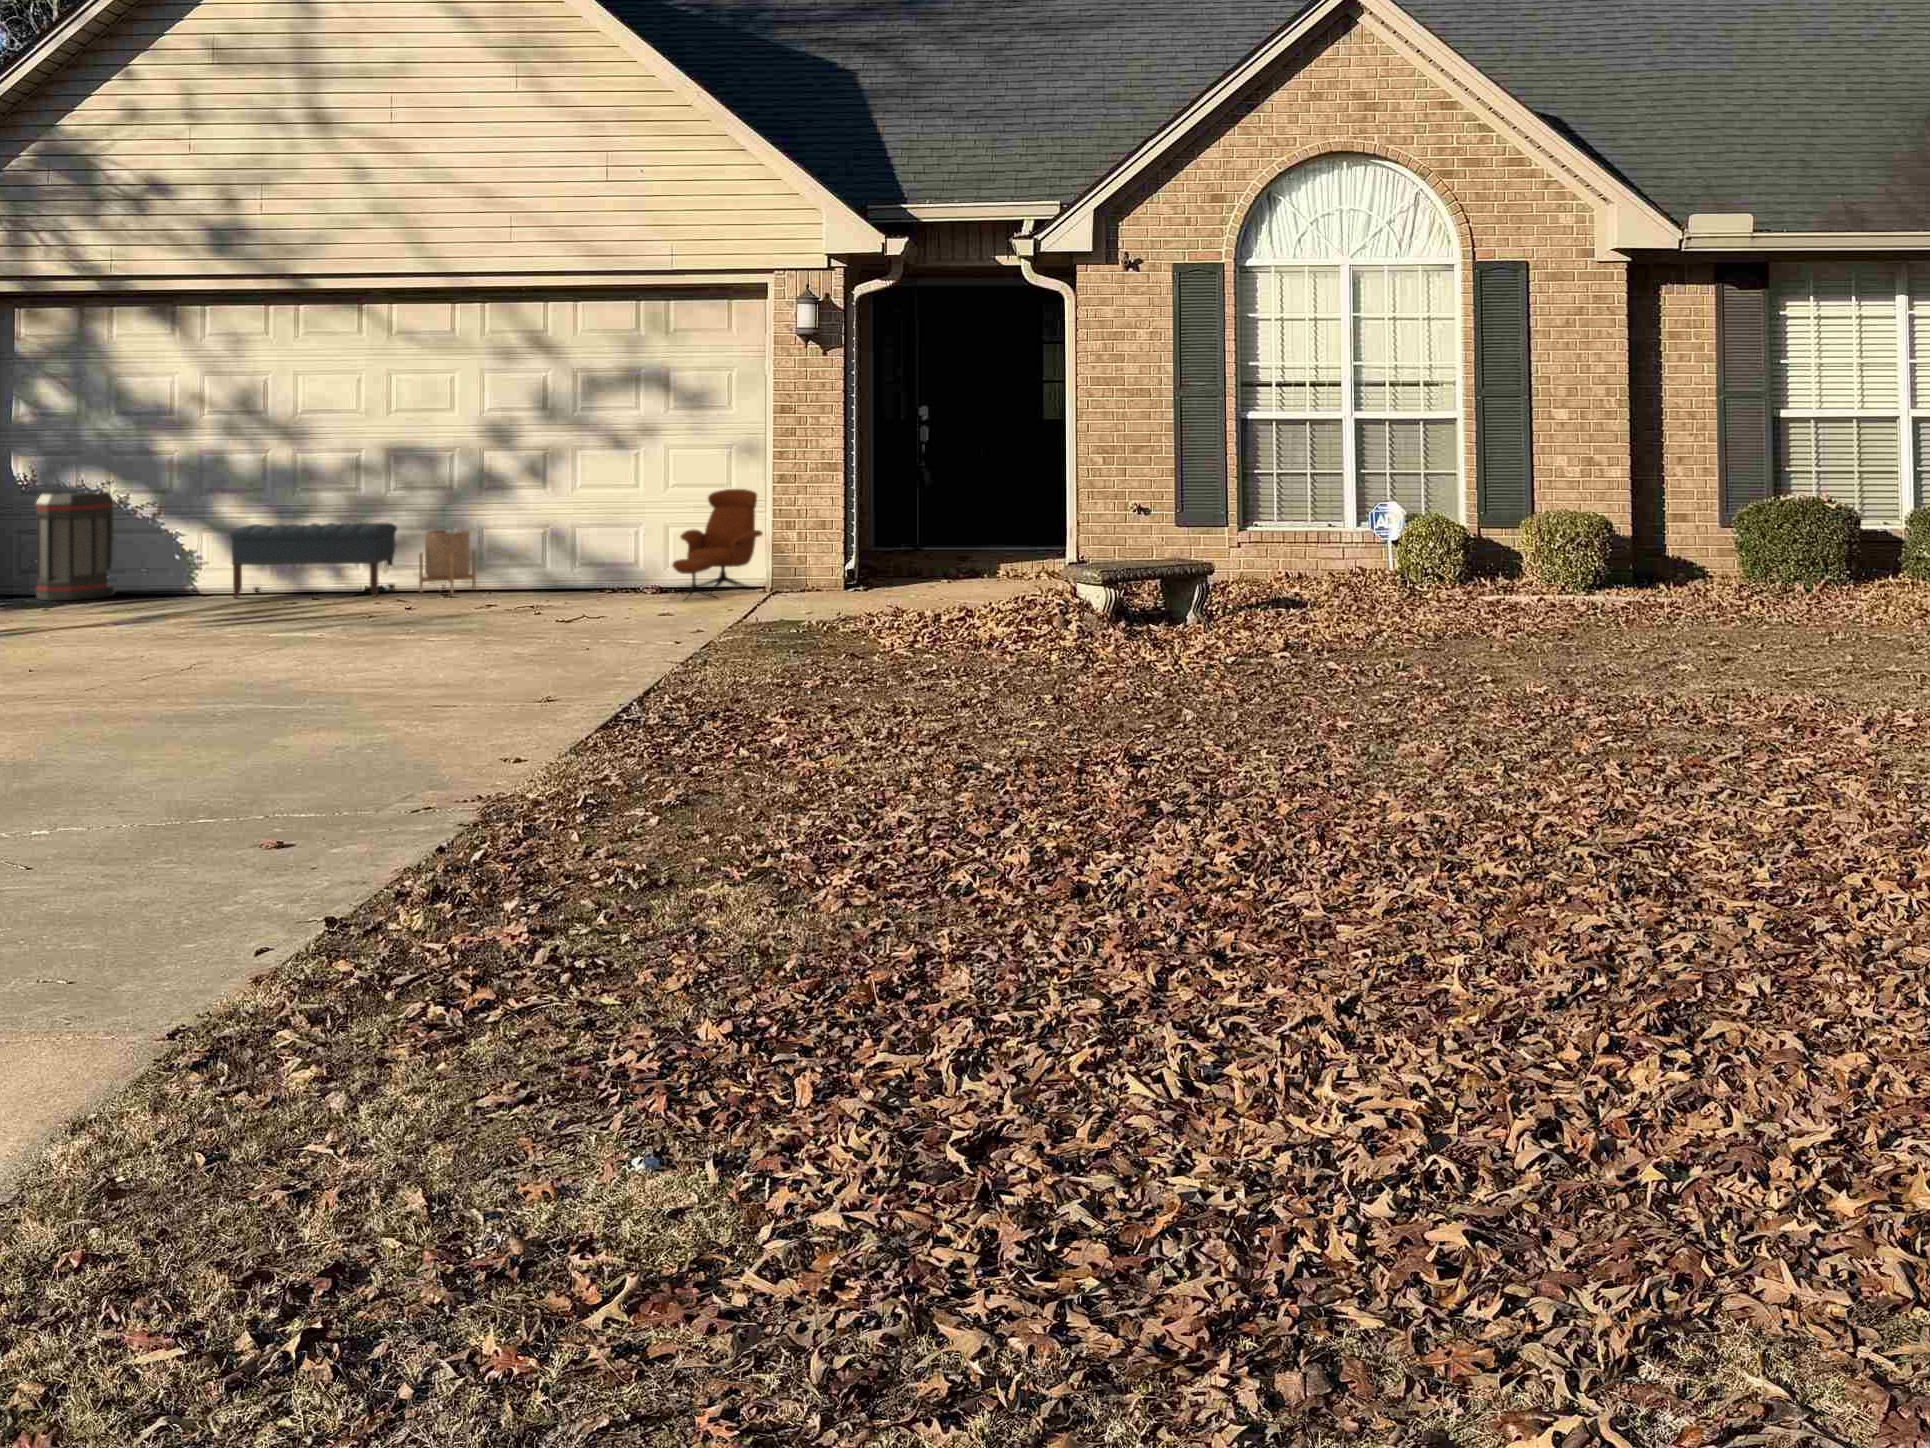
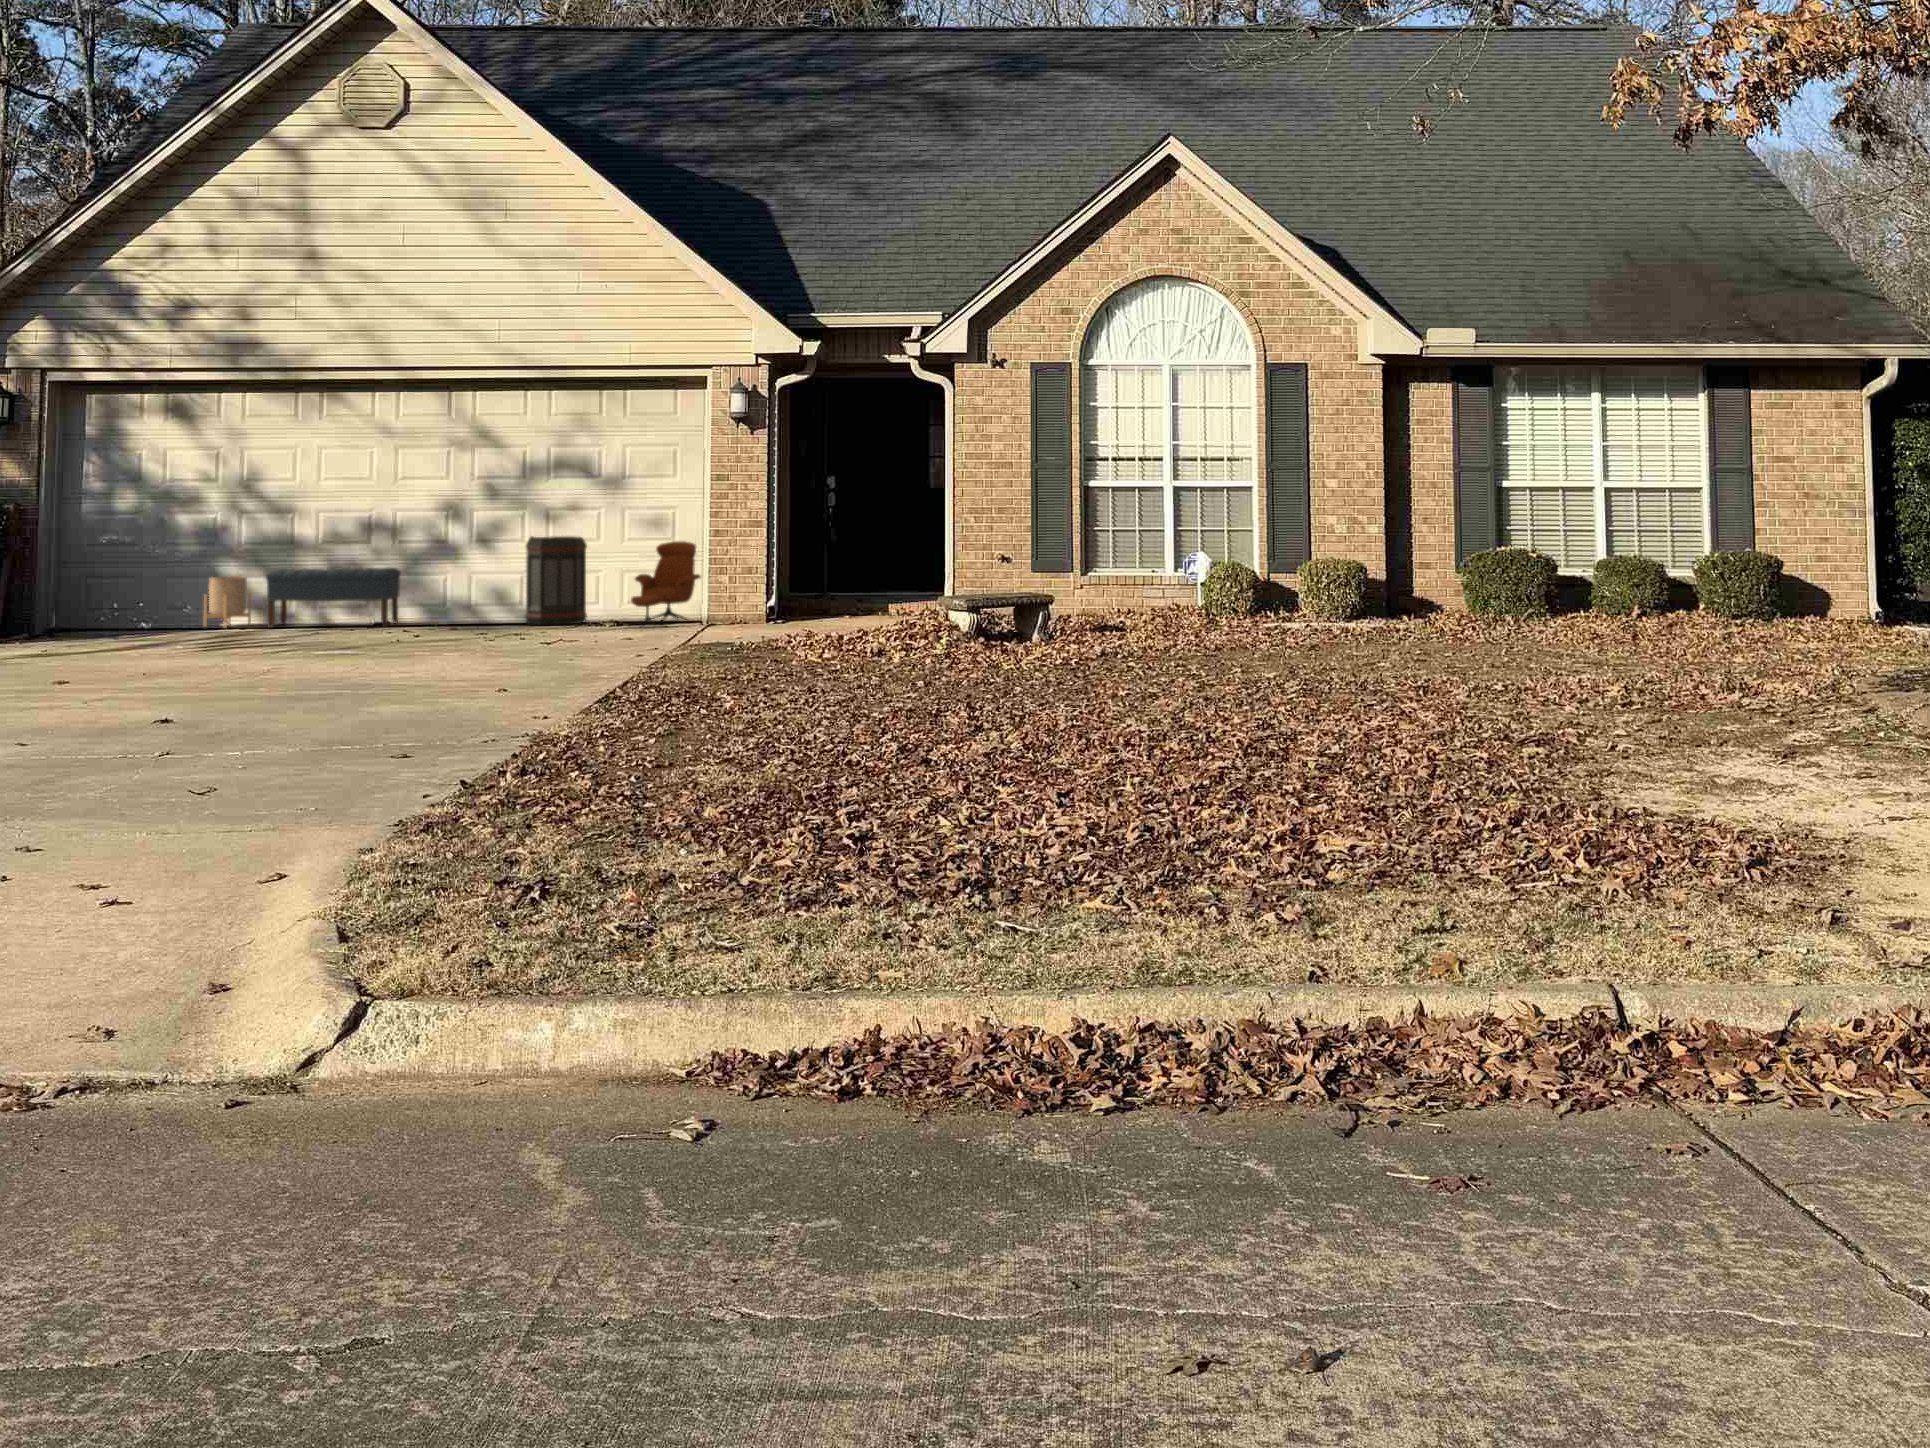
trash can: present [36,491,116,600] -> present [525,536,587,625]
planter: present [419,530,476,594] -> present [204,576,251,627]

